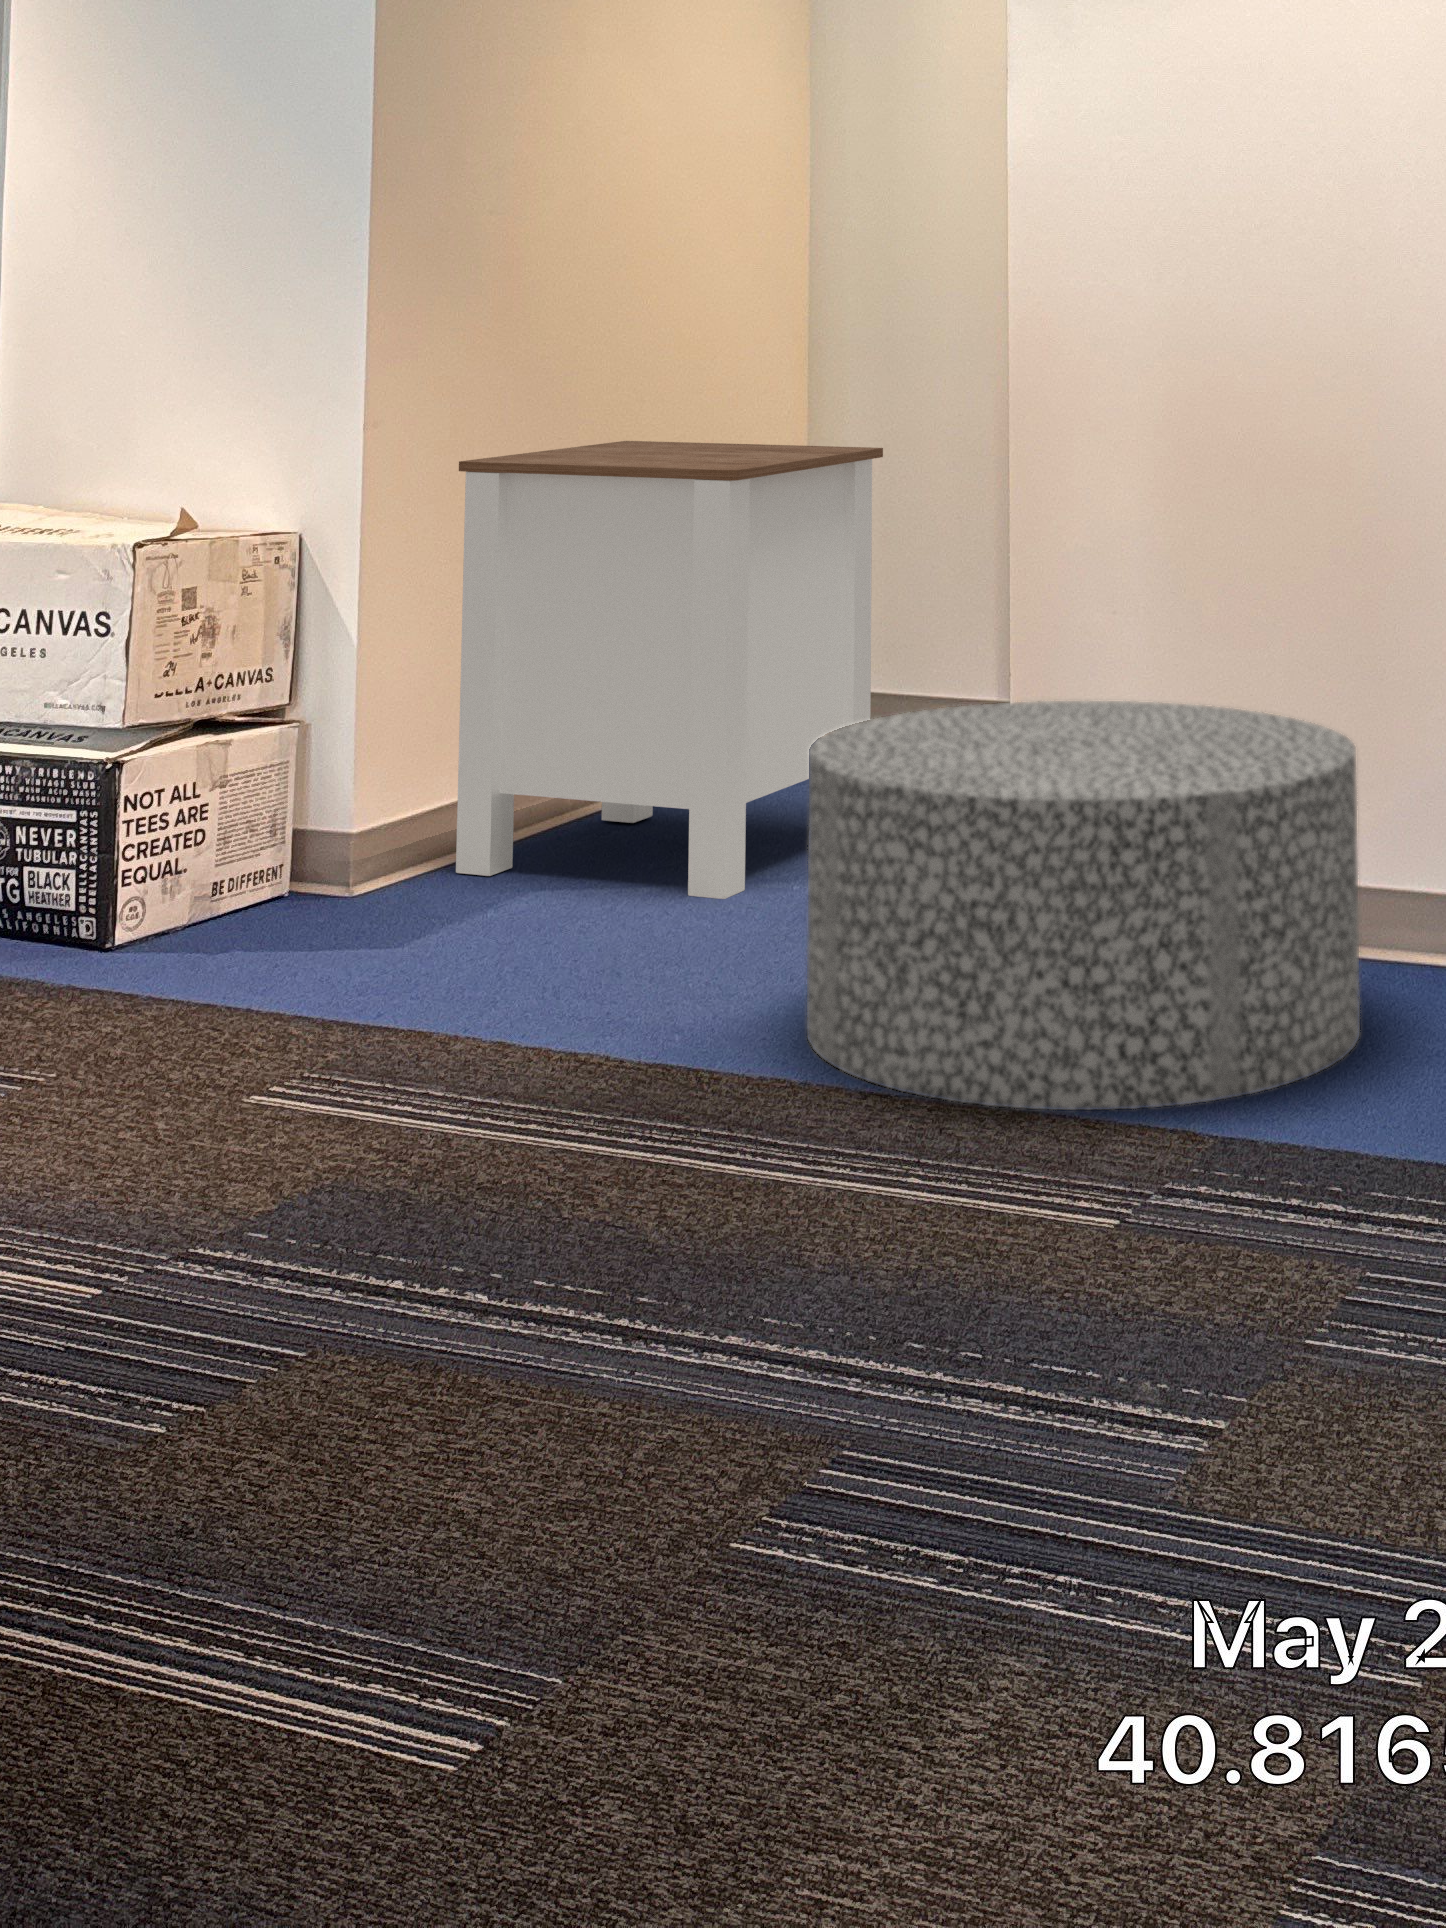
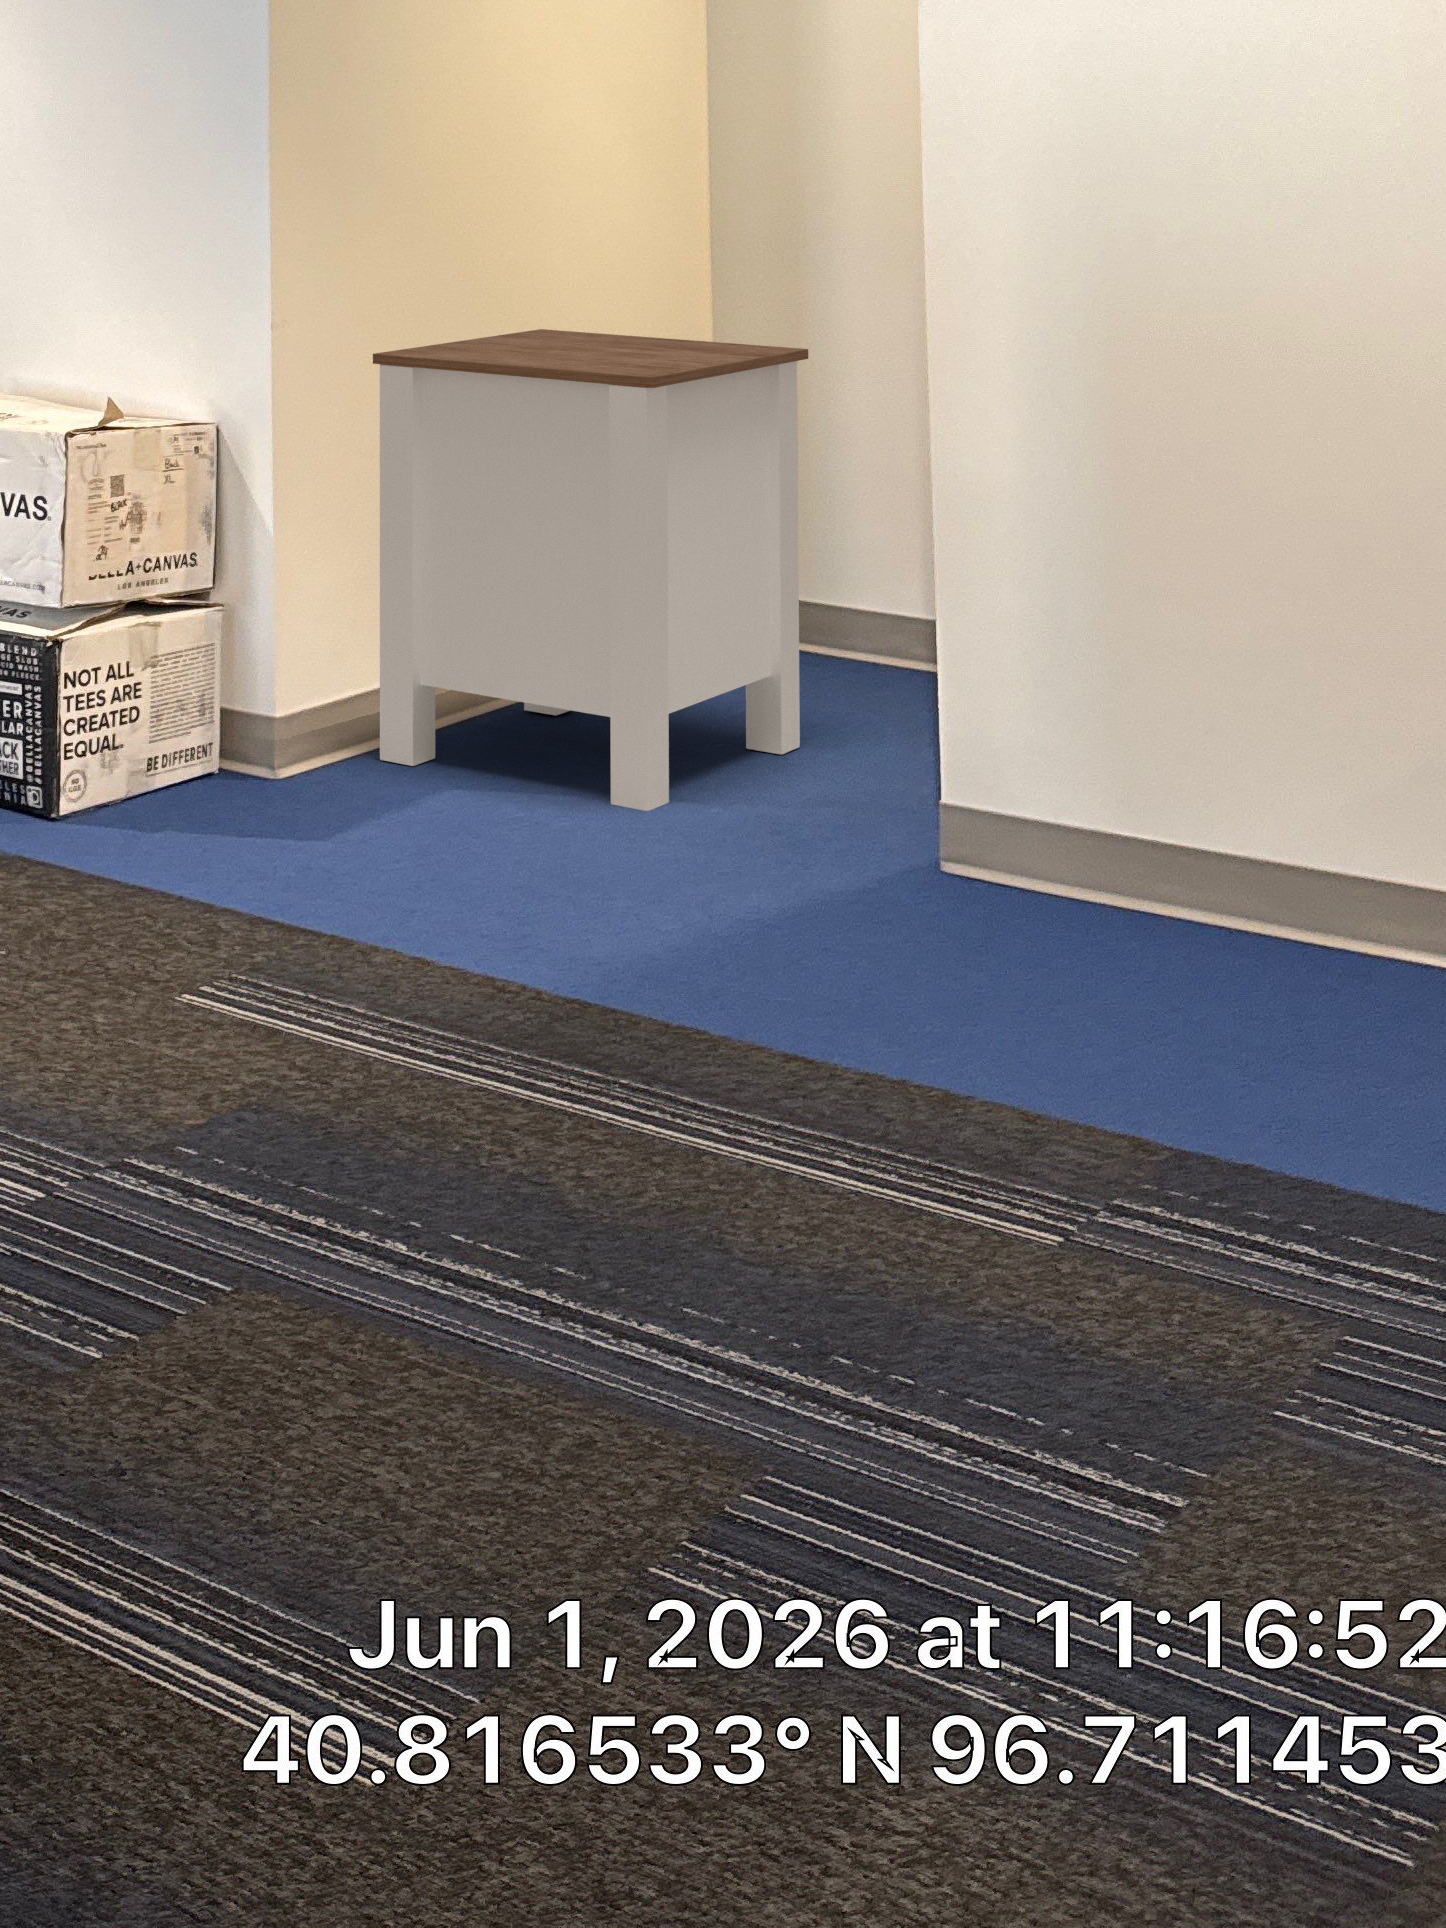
ottoman: present [807,701,1360,1110] -> none [730,643,1342,1104]

